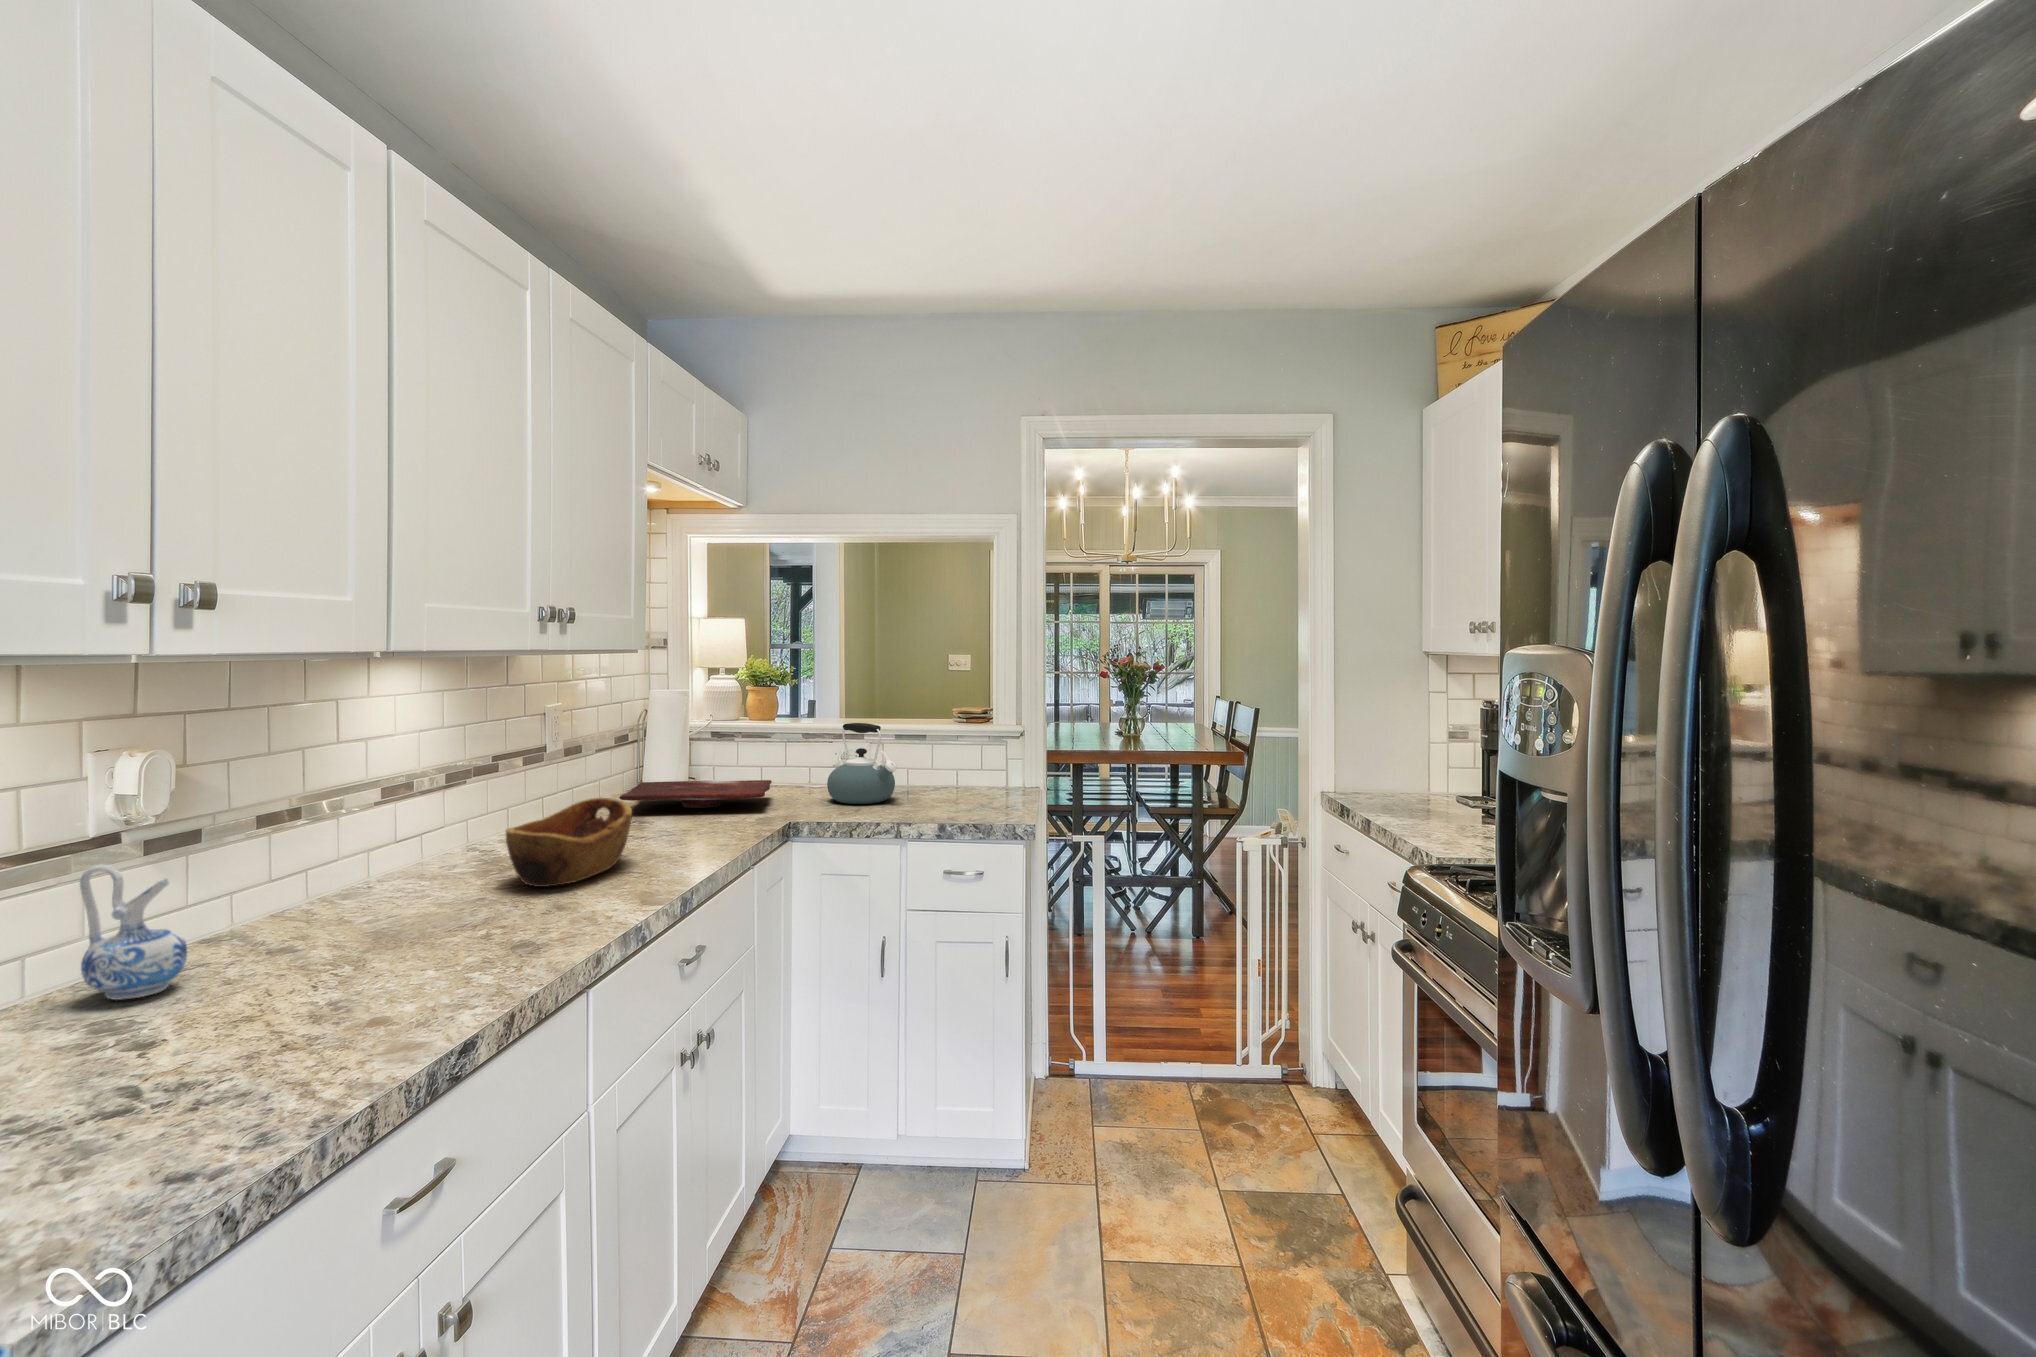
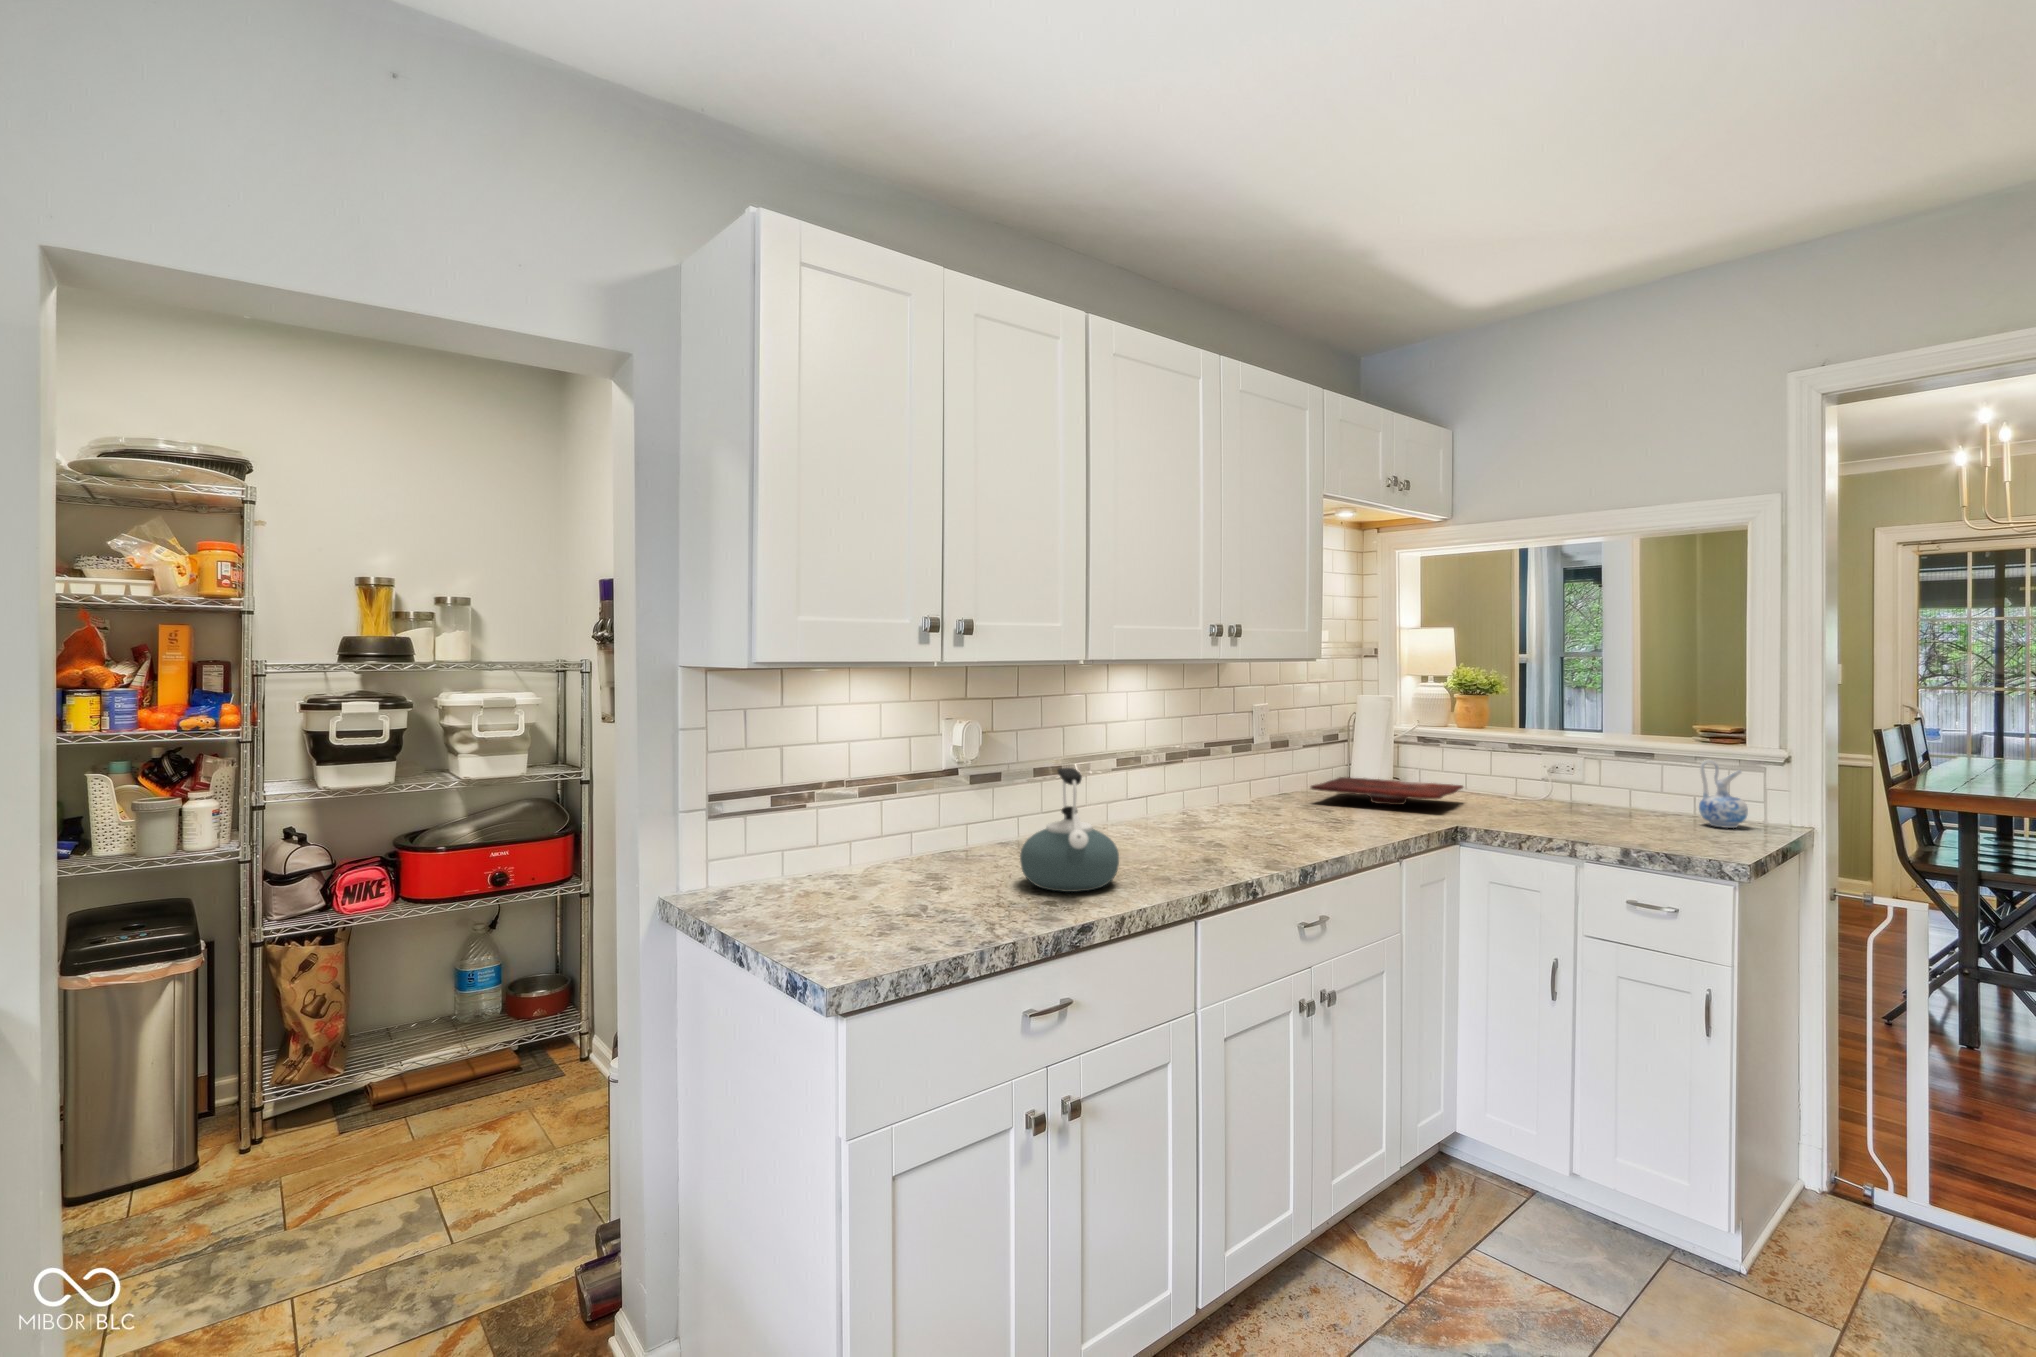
kettle: present [827,723,897,804] -> present [1020,768,1119,892]
wooden bowl: present [506,798,632,887] -> none [1182,782,1286,846]
ceramic pitcher: present [80,865,187,1000] -> present [1699,760,1748,828]

